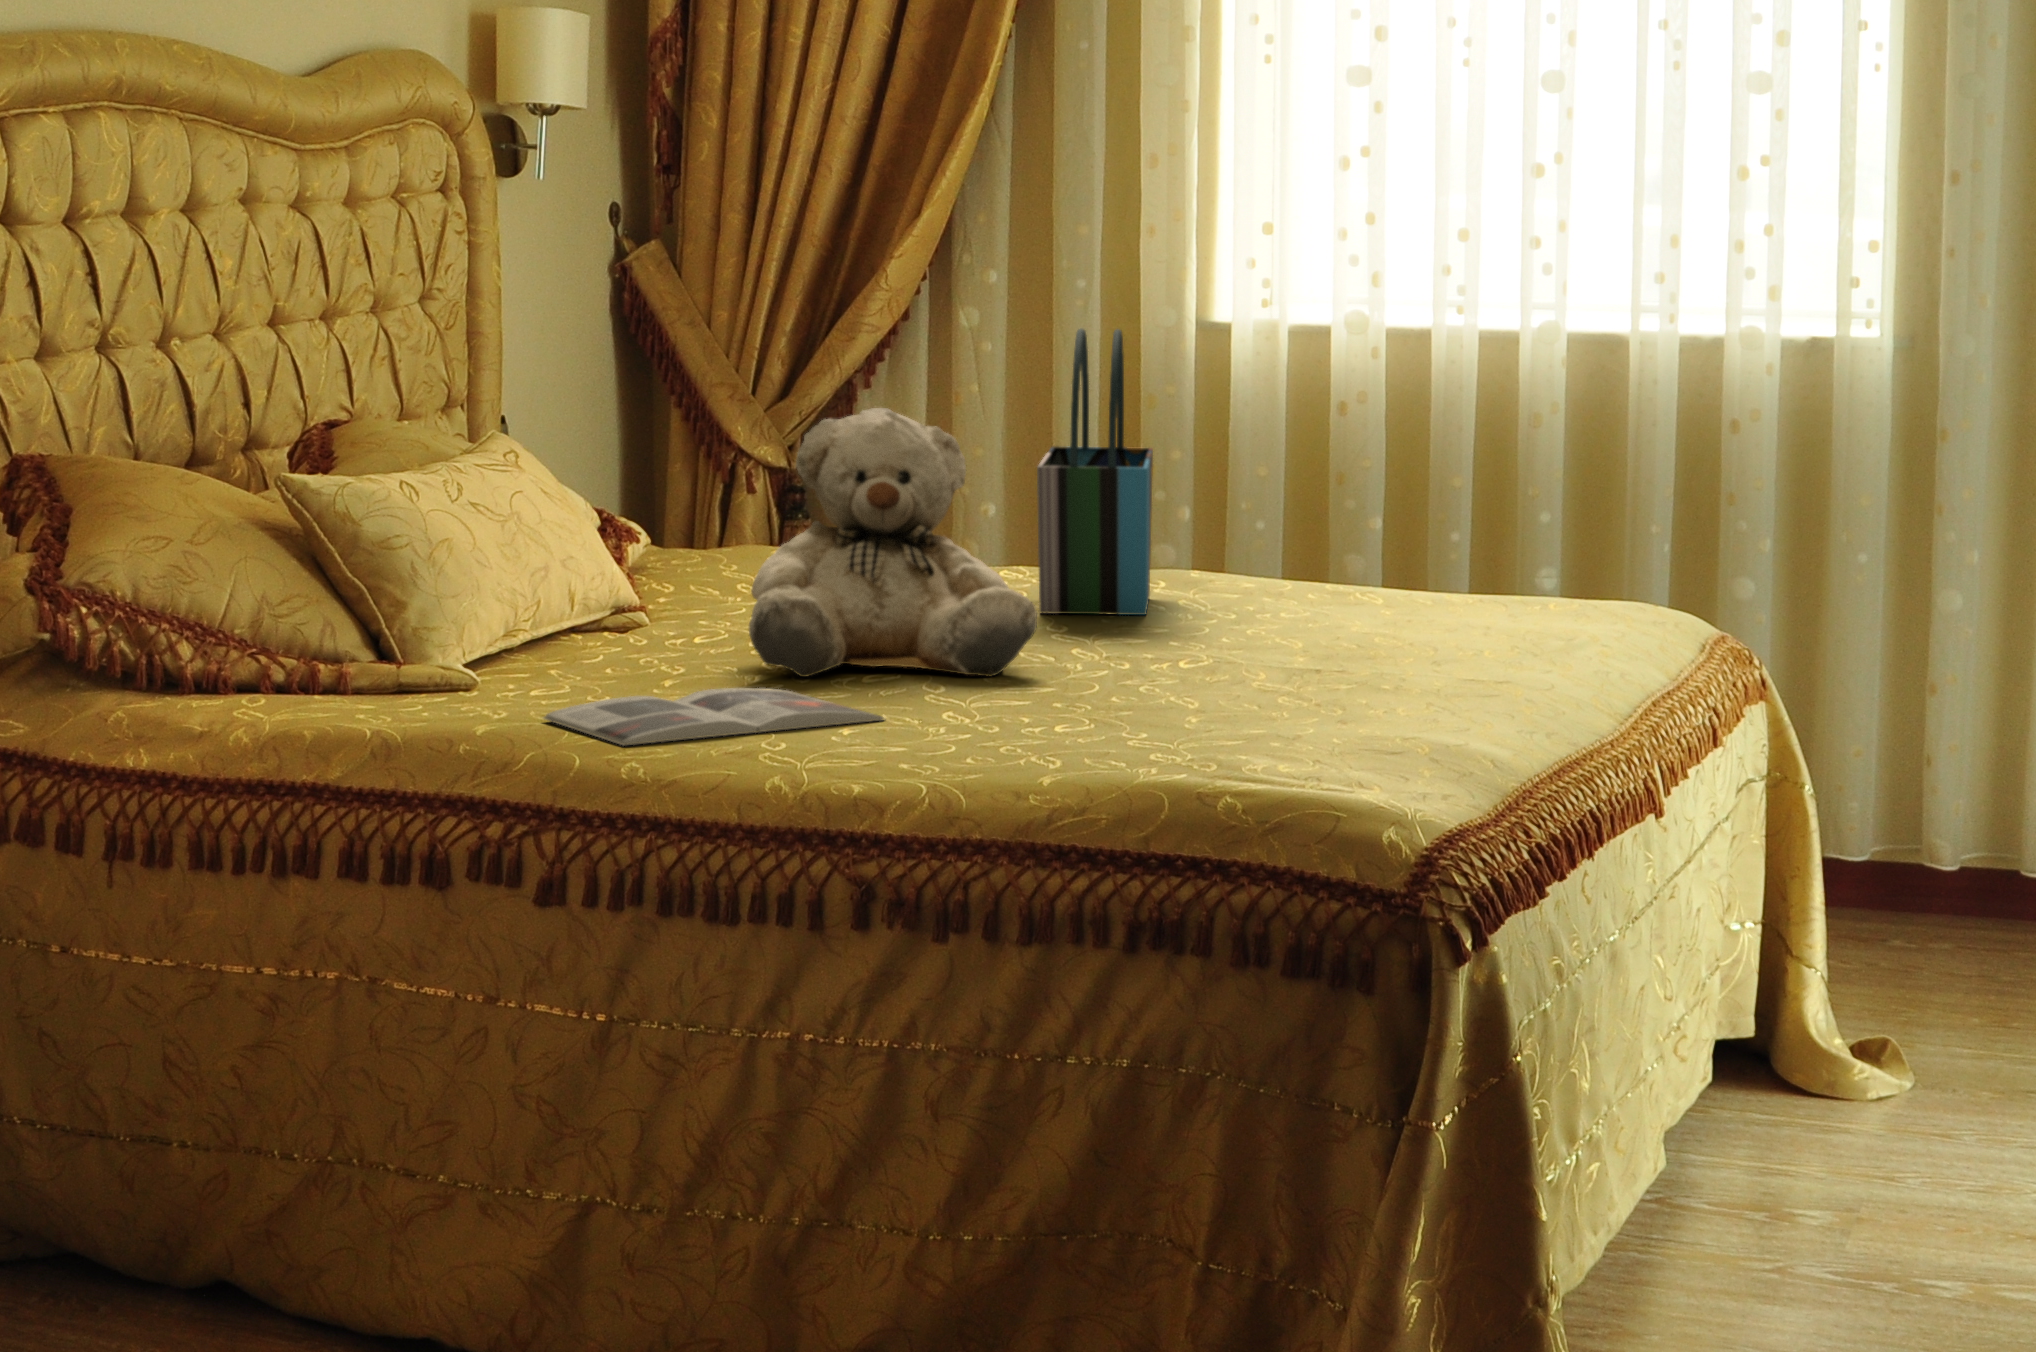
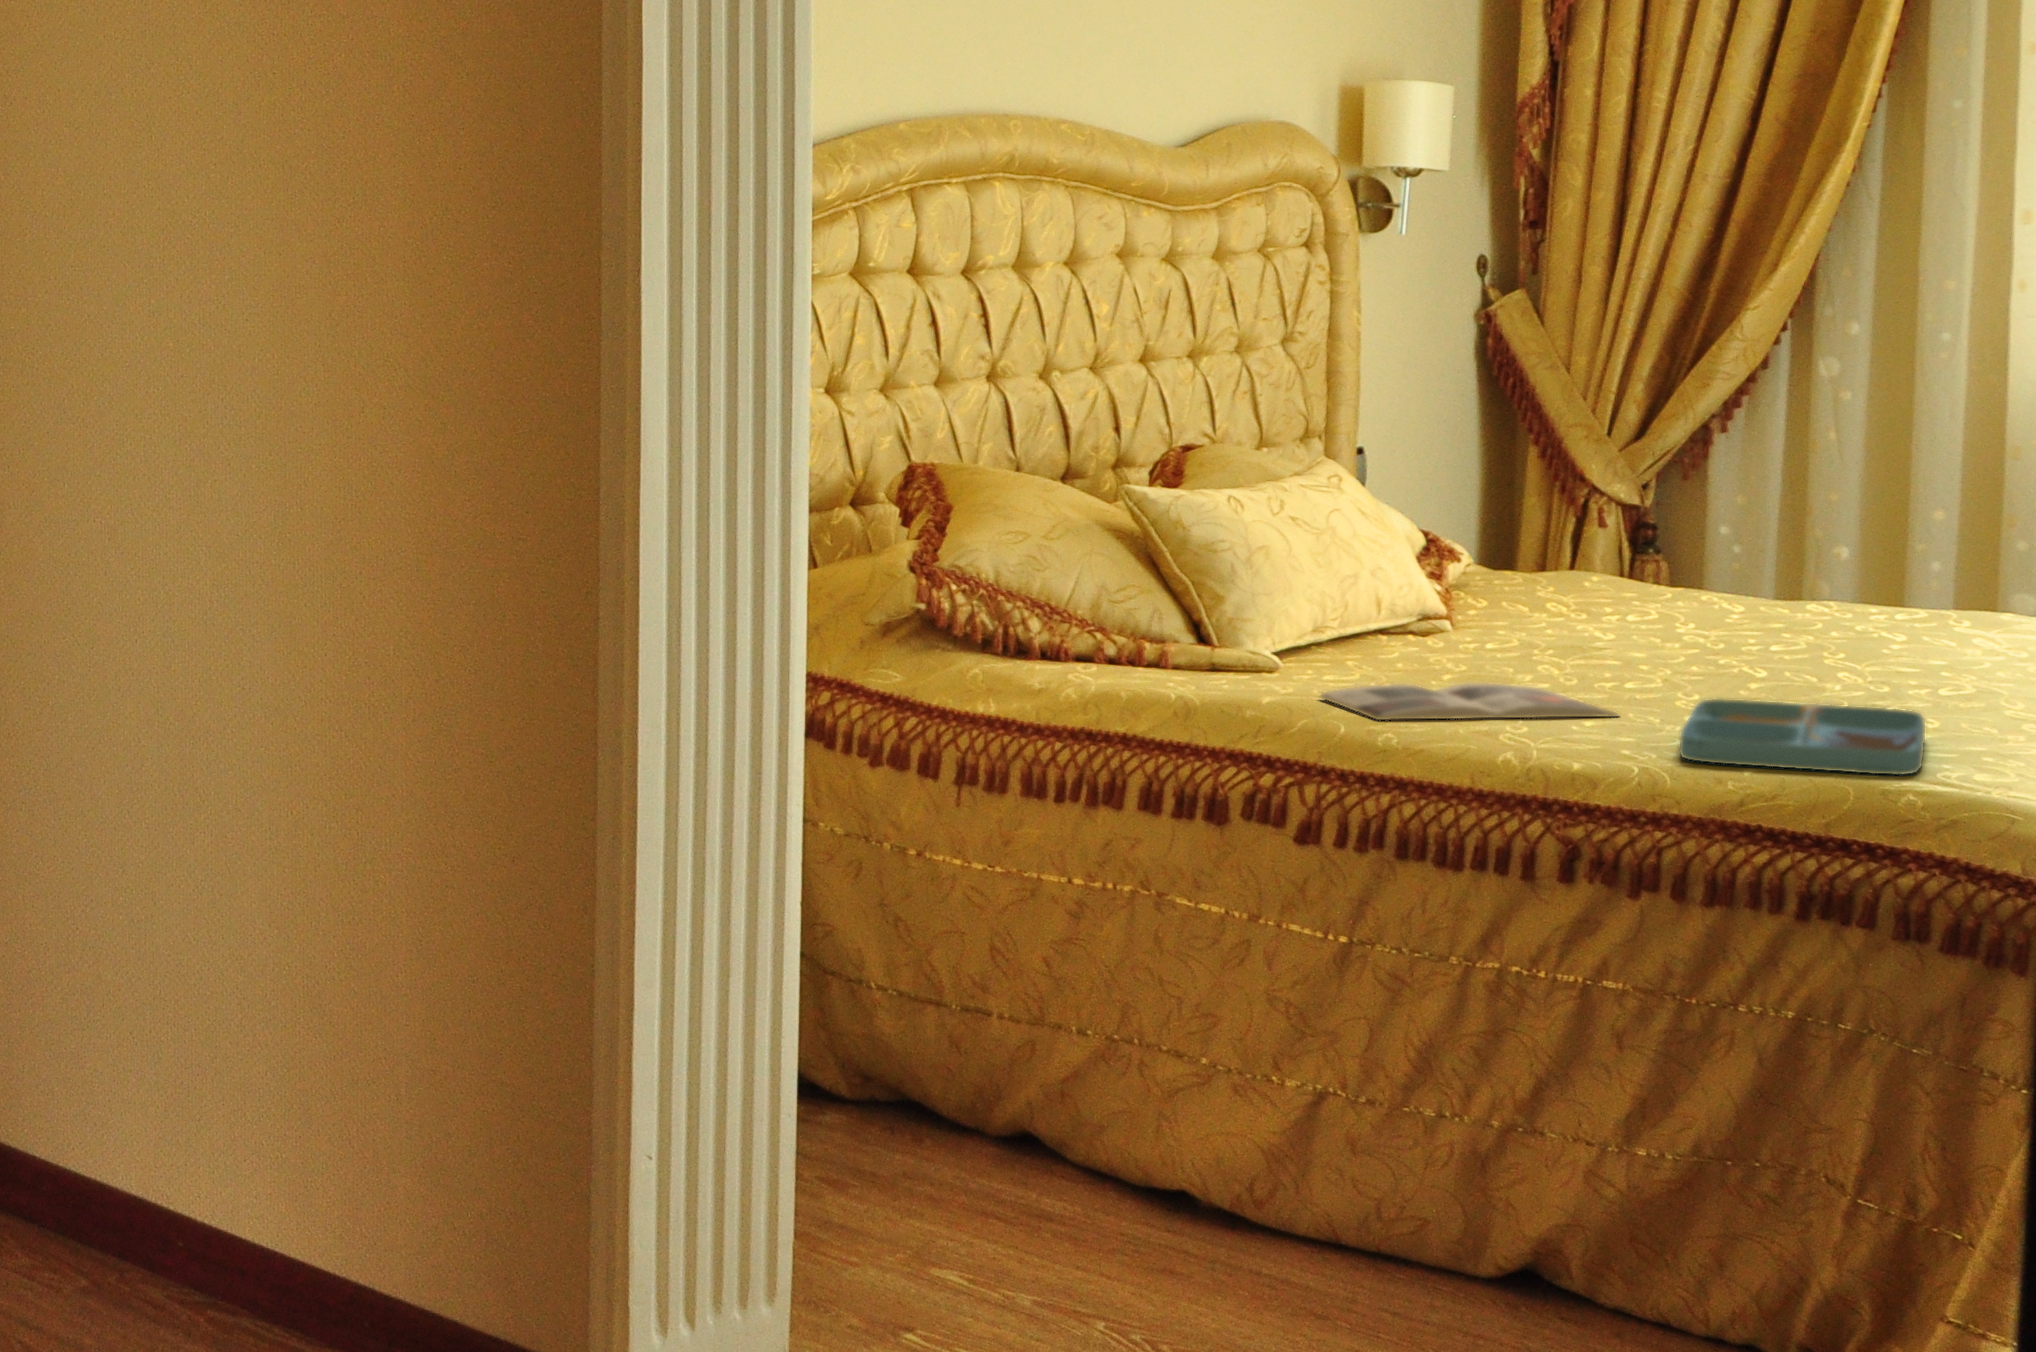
tote bag: present [1037,329,1153,615] -> none [1837,379,1988,649]
teddy bear: present [749,408,1037,677] -> none [1517,452,1797,690]
tray: none [971,692,1229,775] -> present [1680,699,1925,775]

